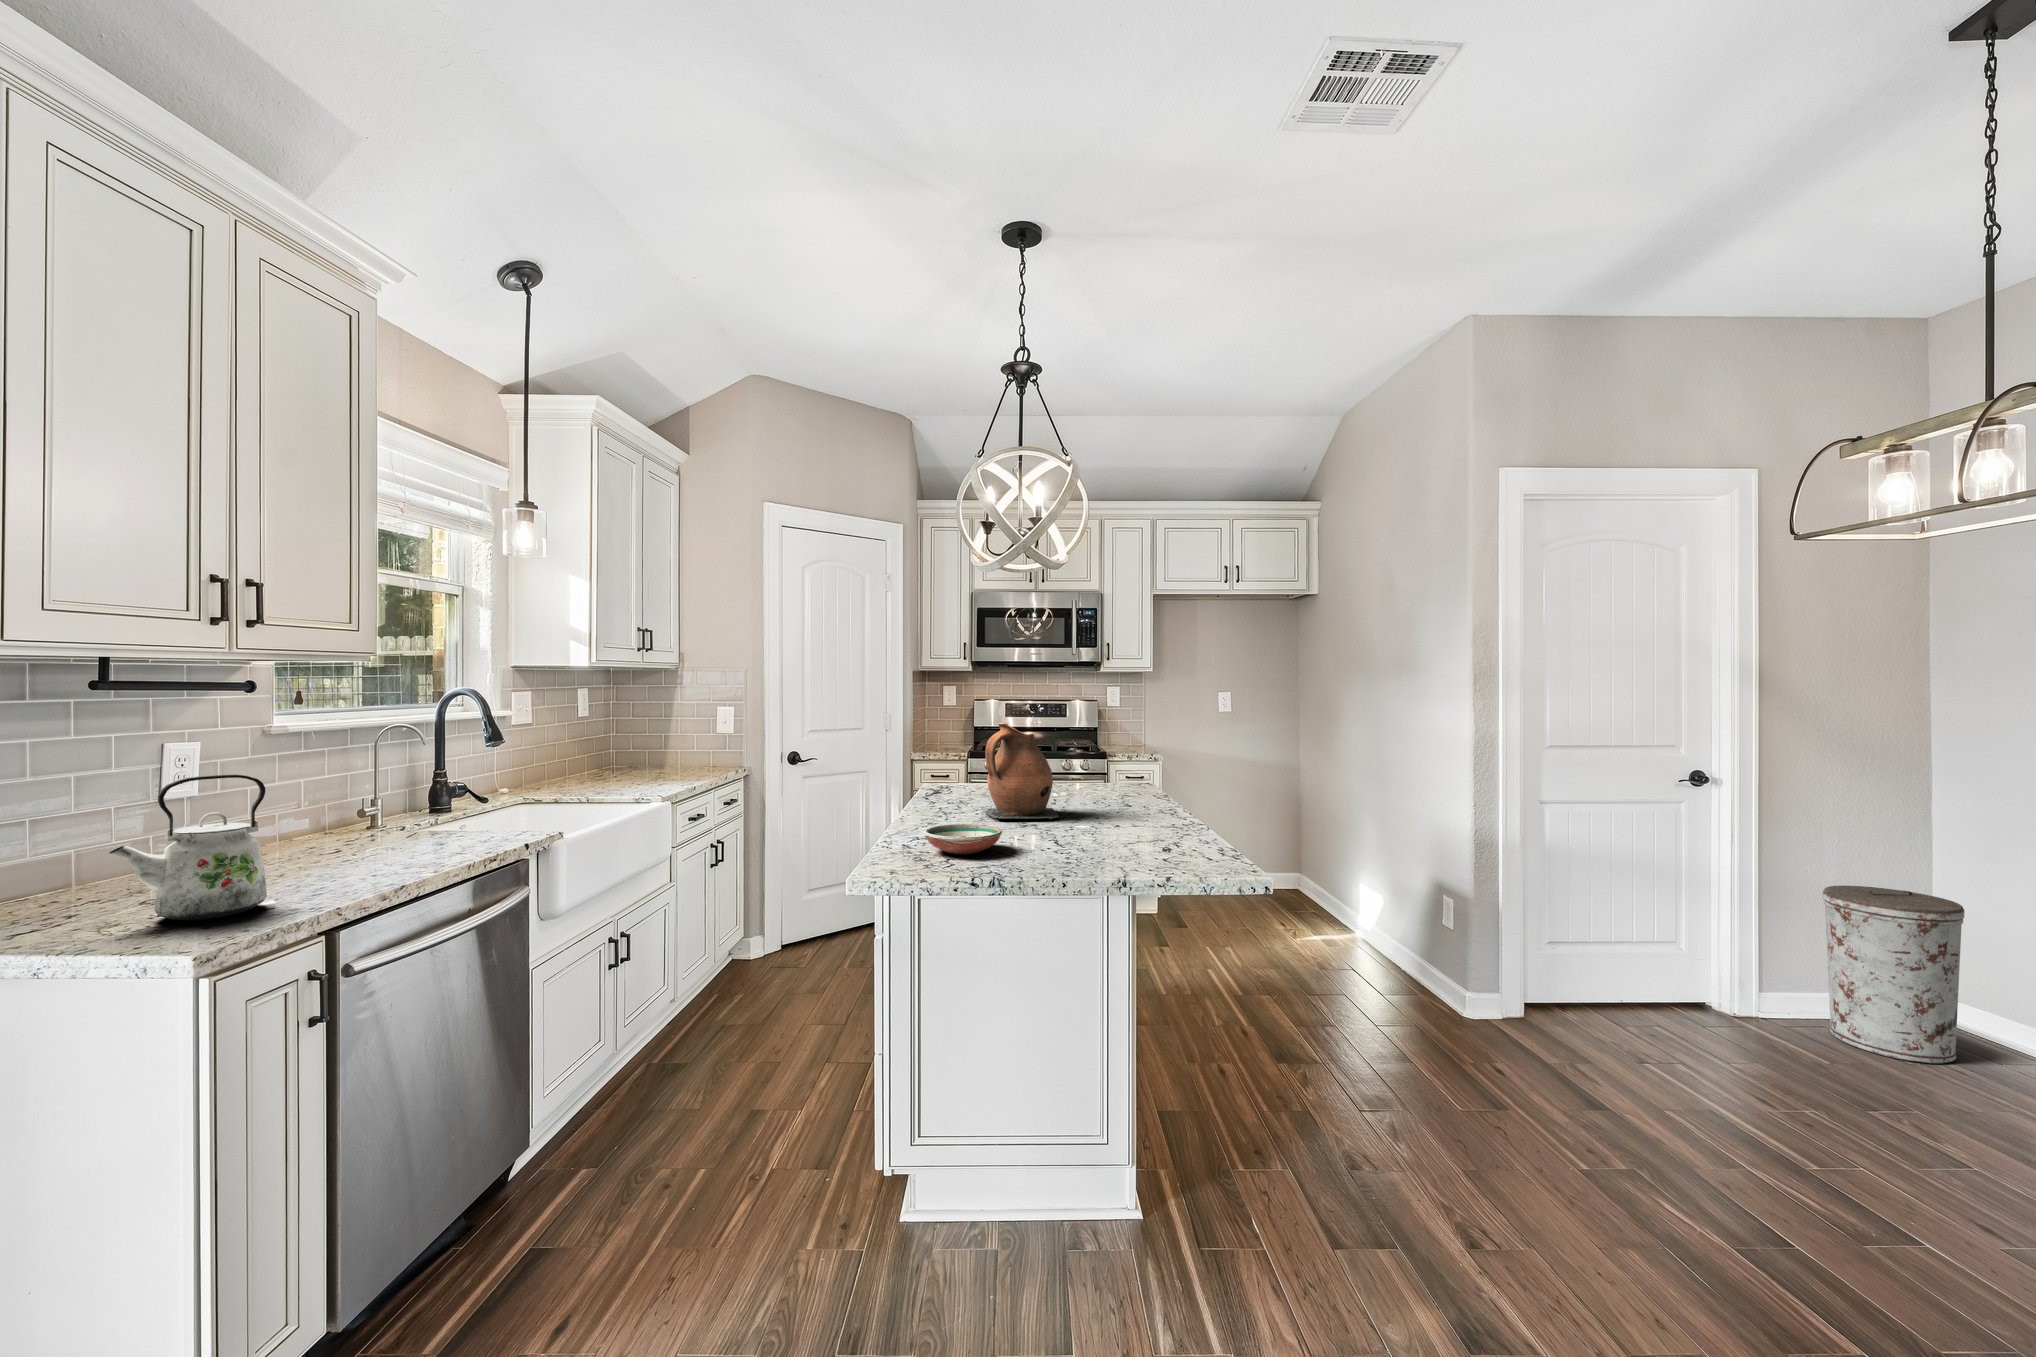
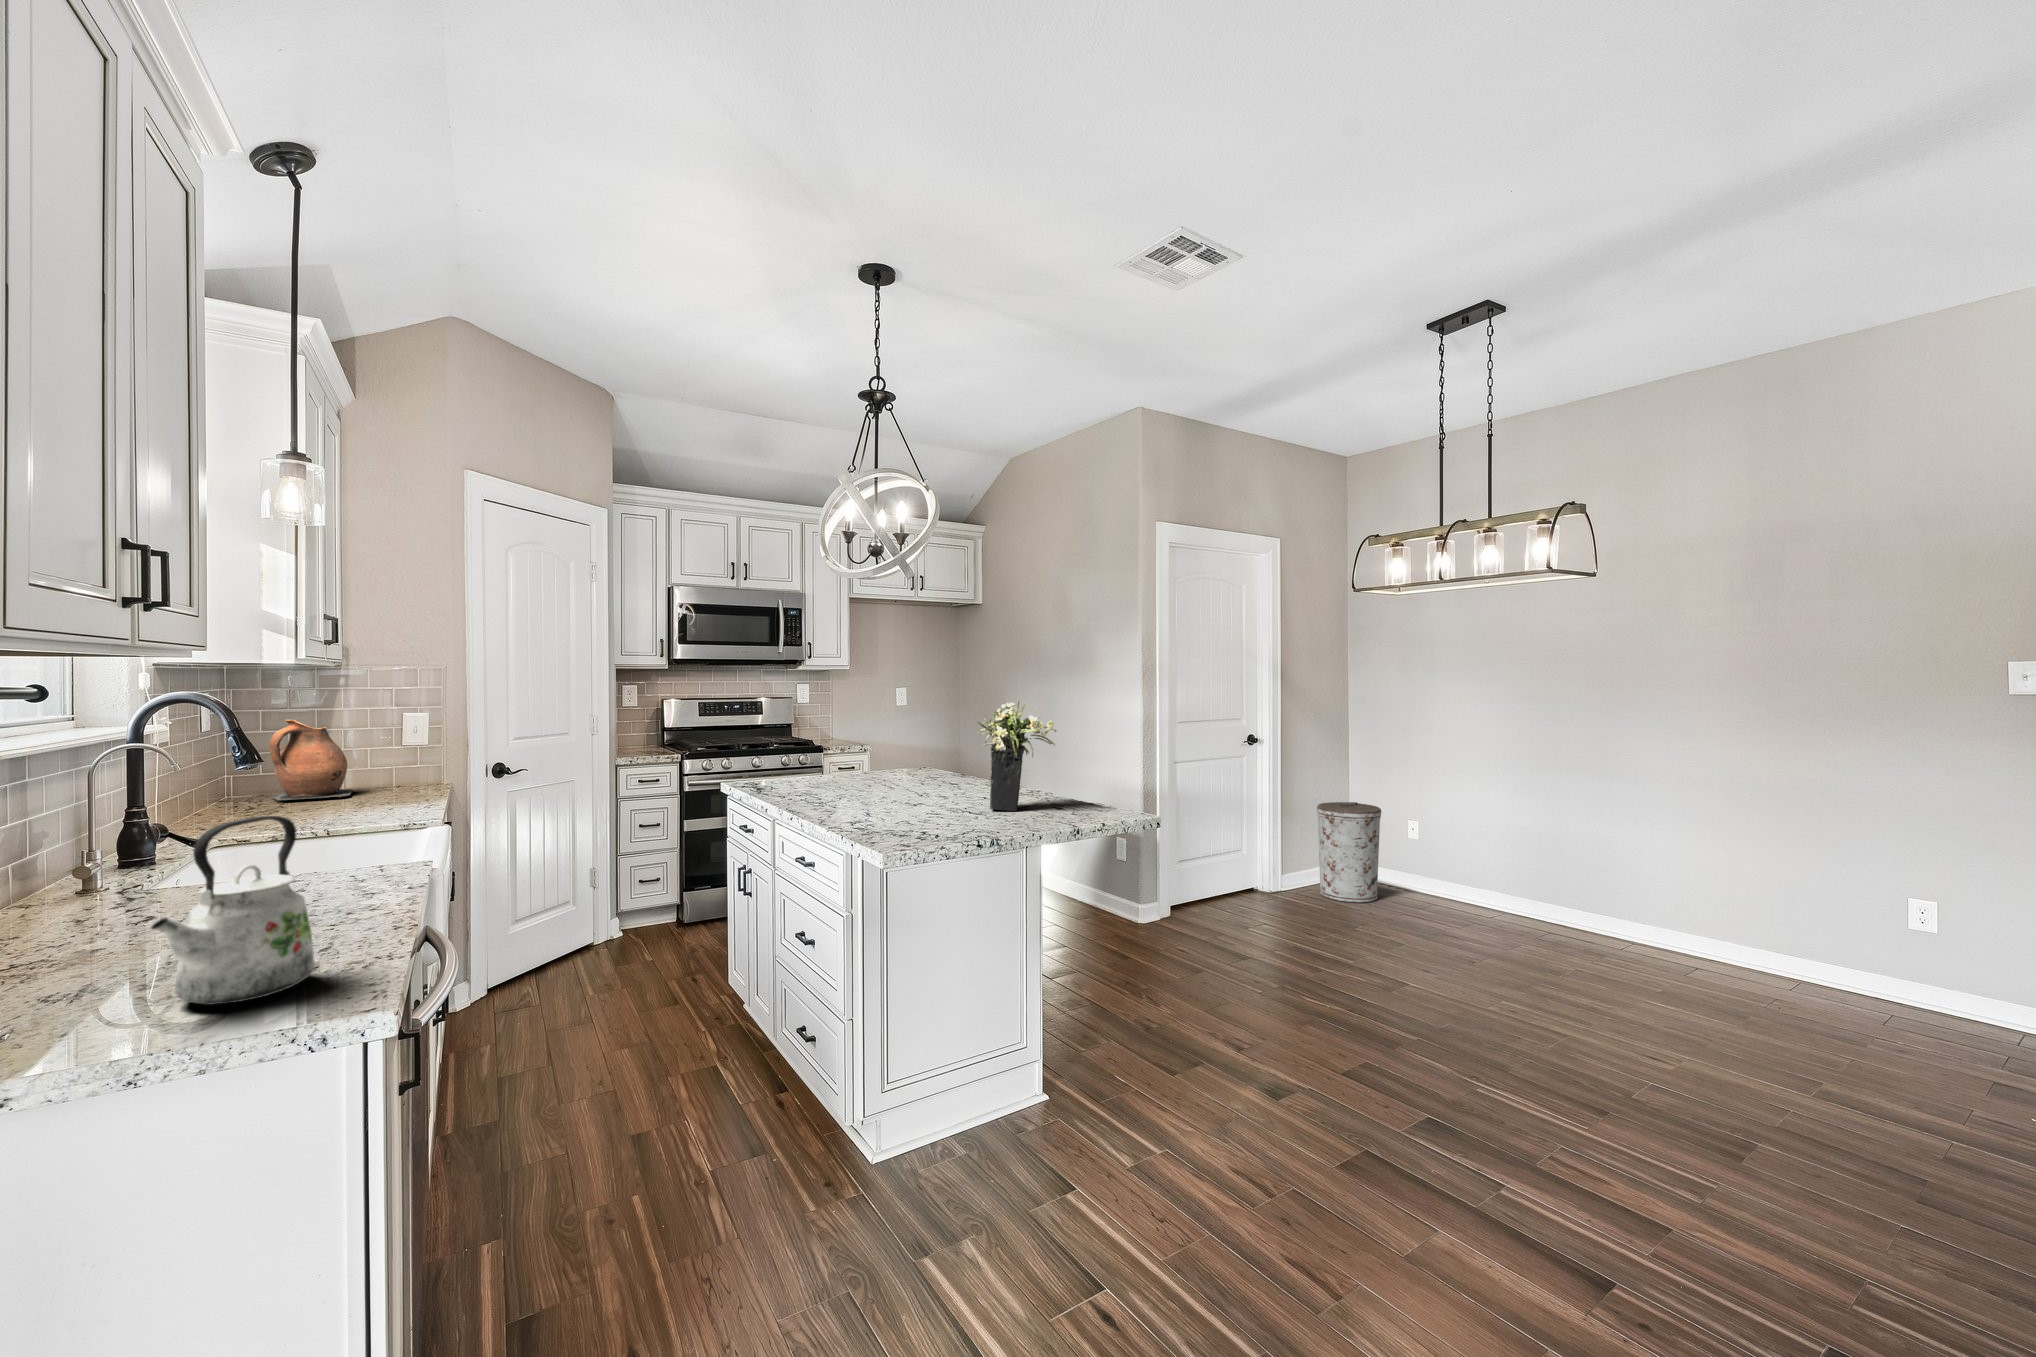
flower arrangement: none [1063,703,1175,841] -> present [978,700,1056,811]
ceramic pitcher: present [984,723,1059,820] -> present [269,720,353,800]
decorative bowl: present [924,824,1002,854] -> none [893,807,960,833]

